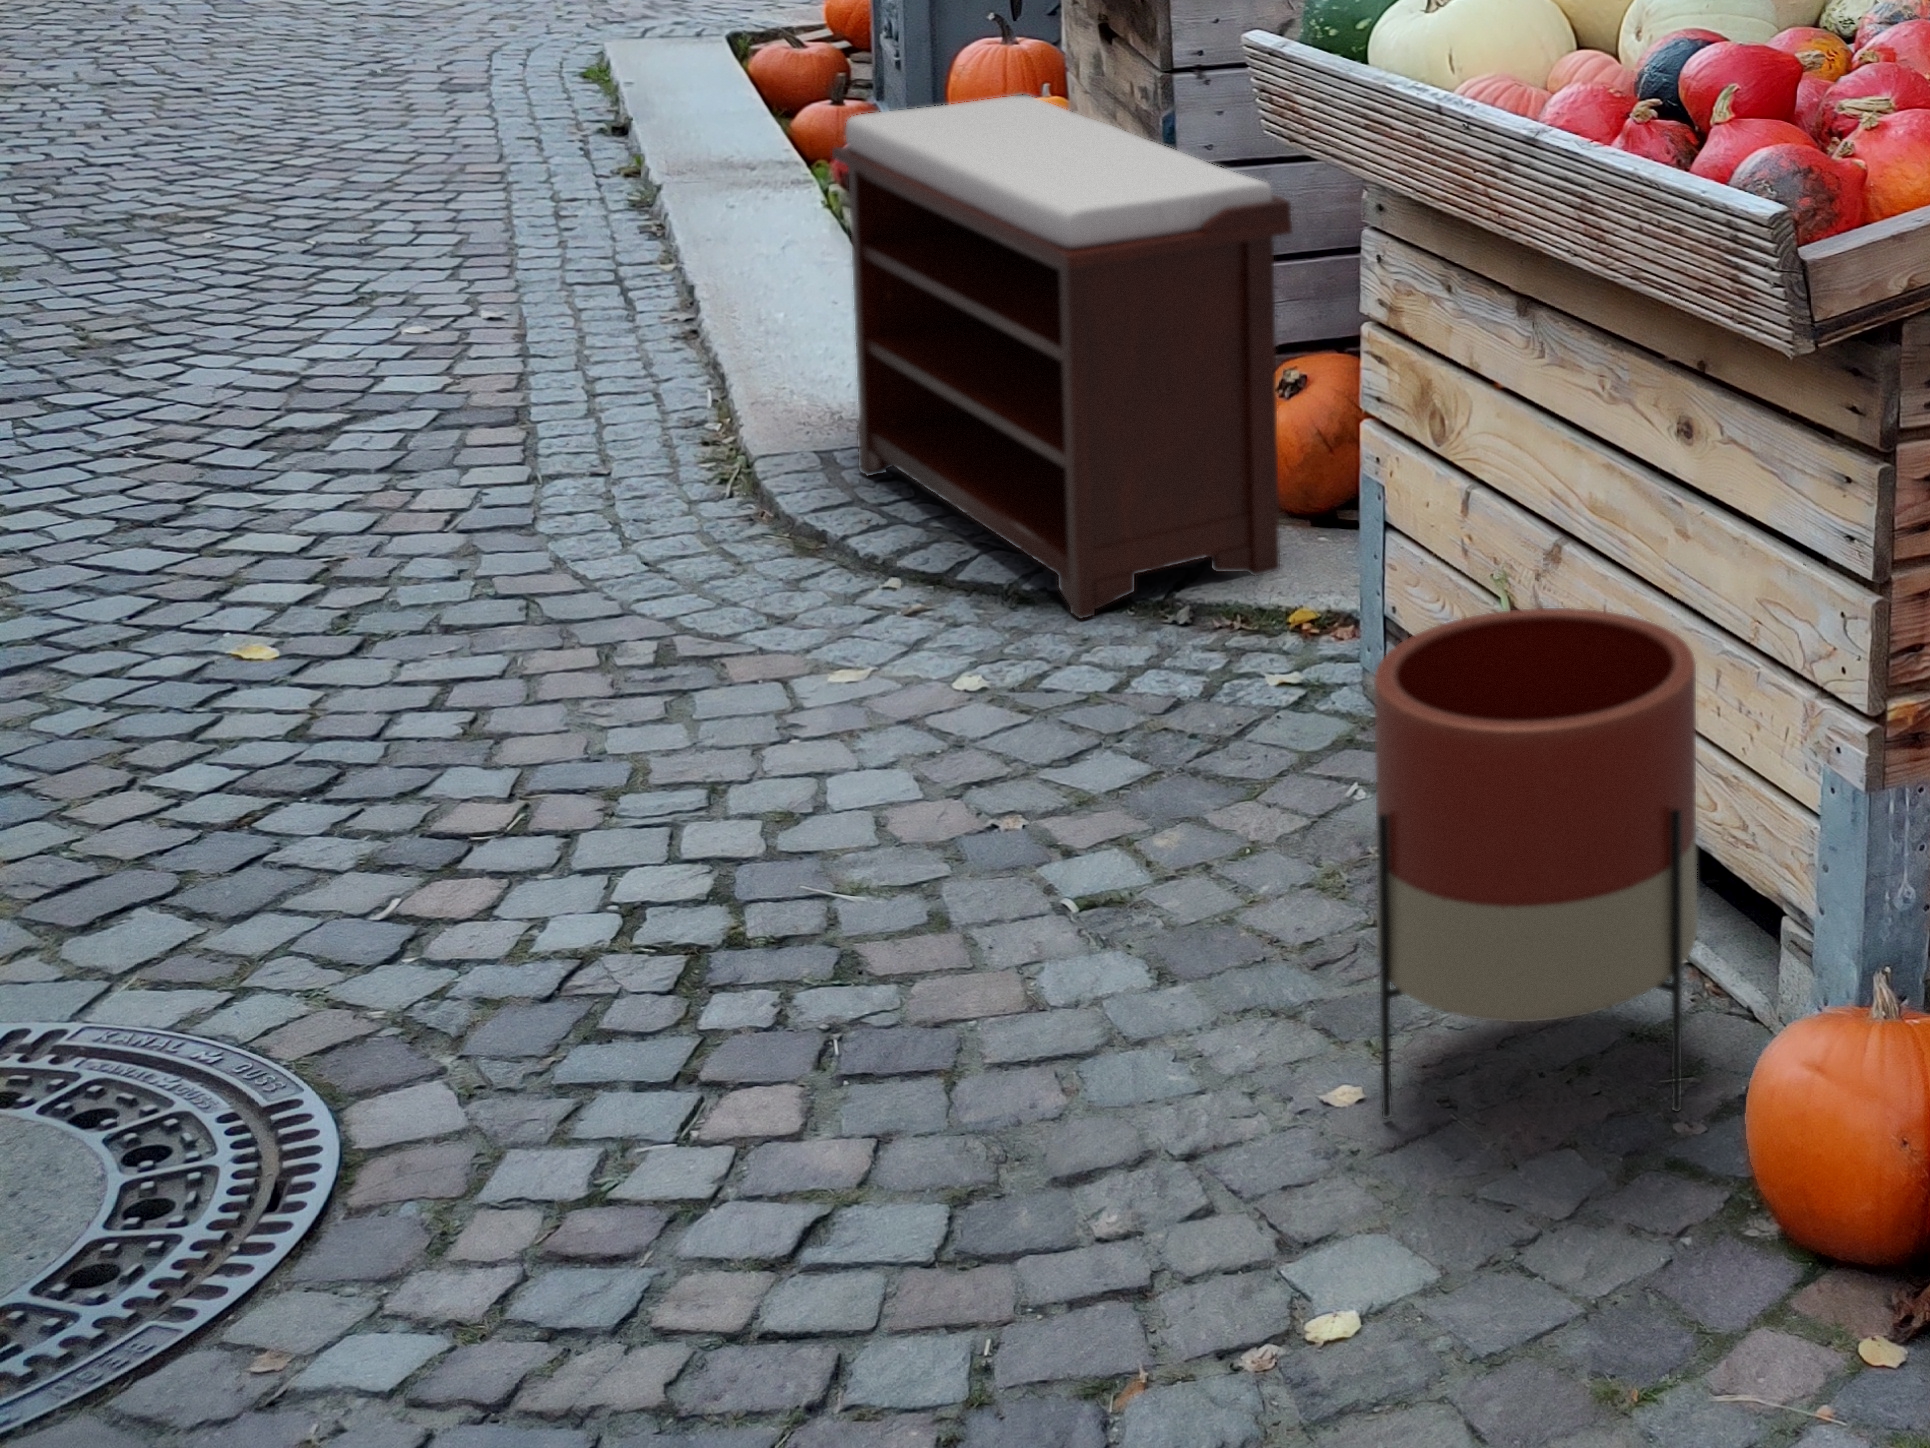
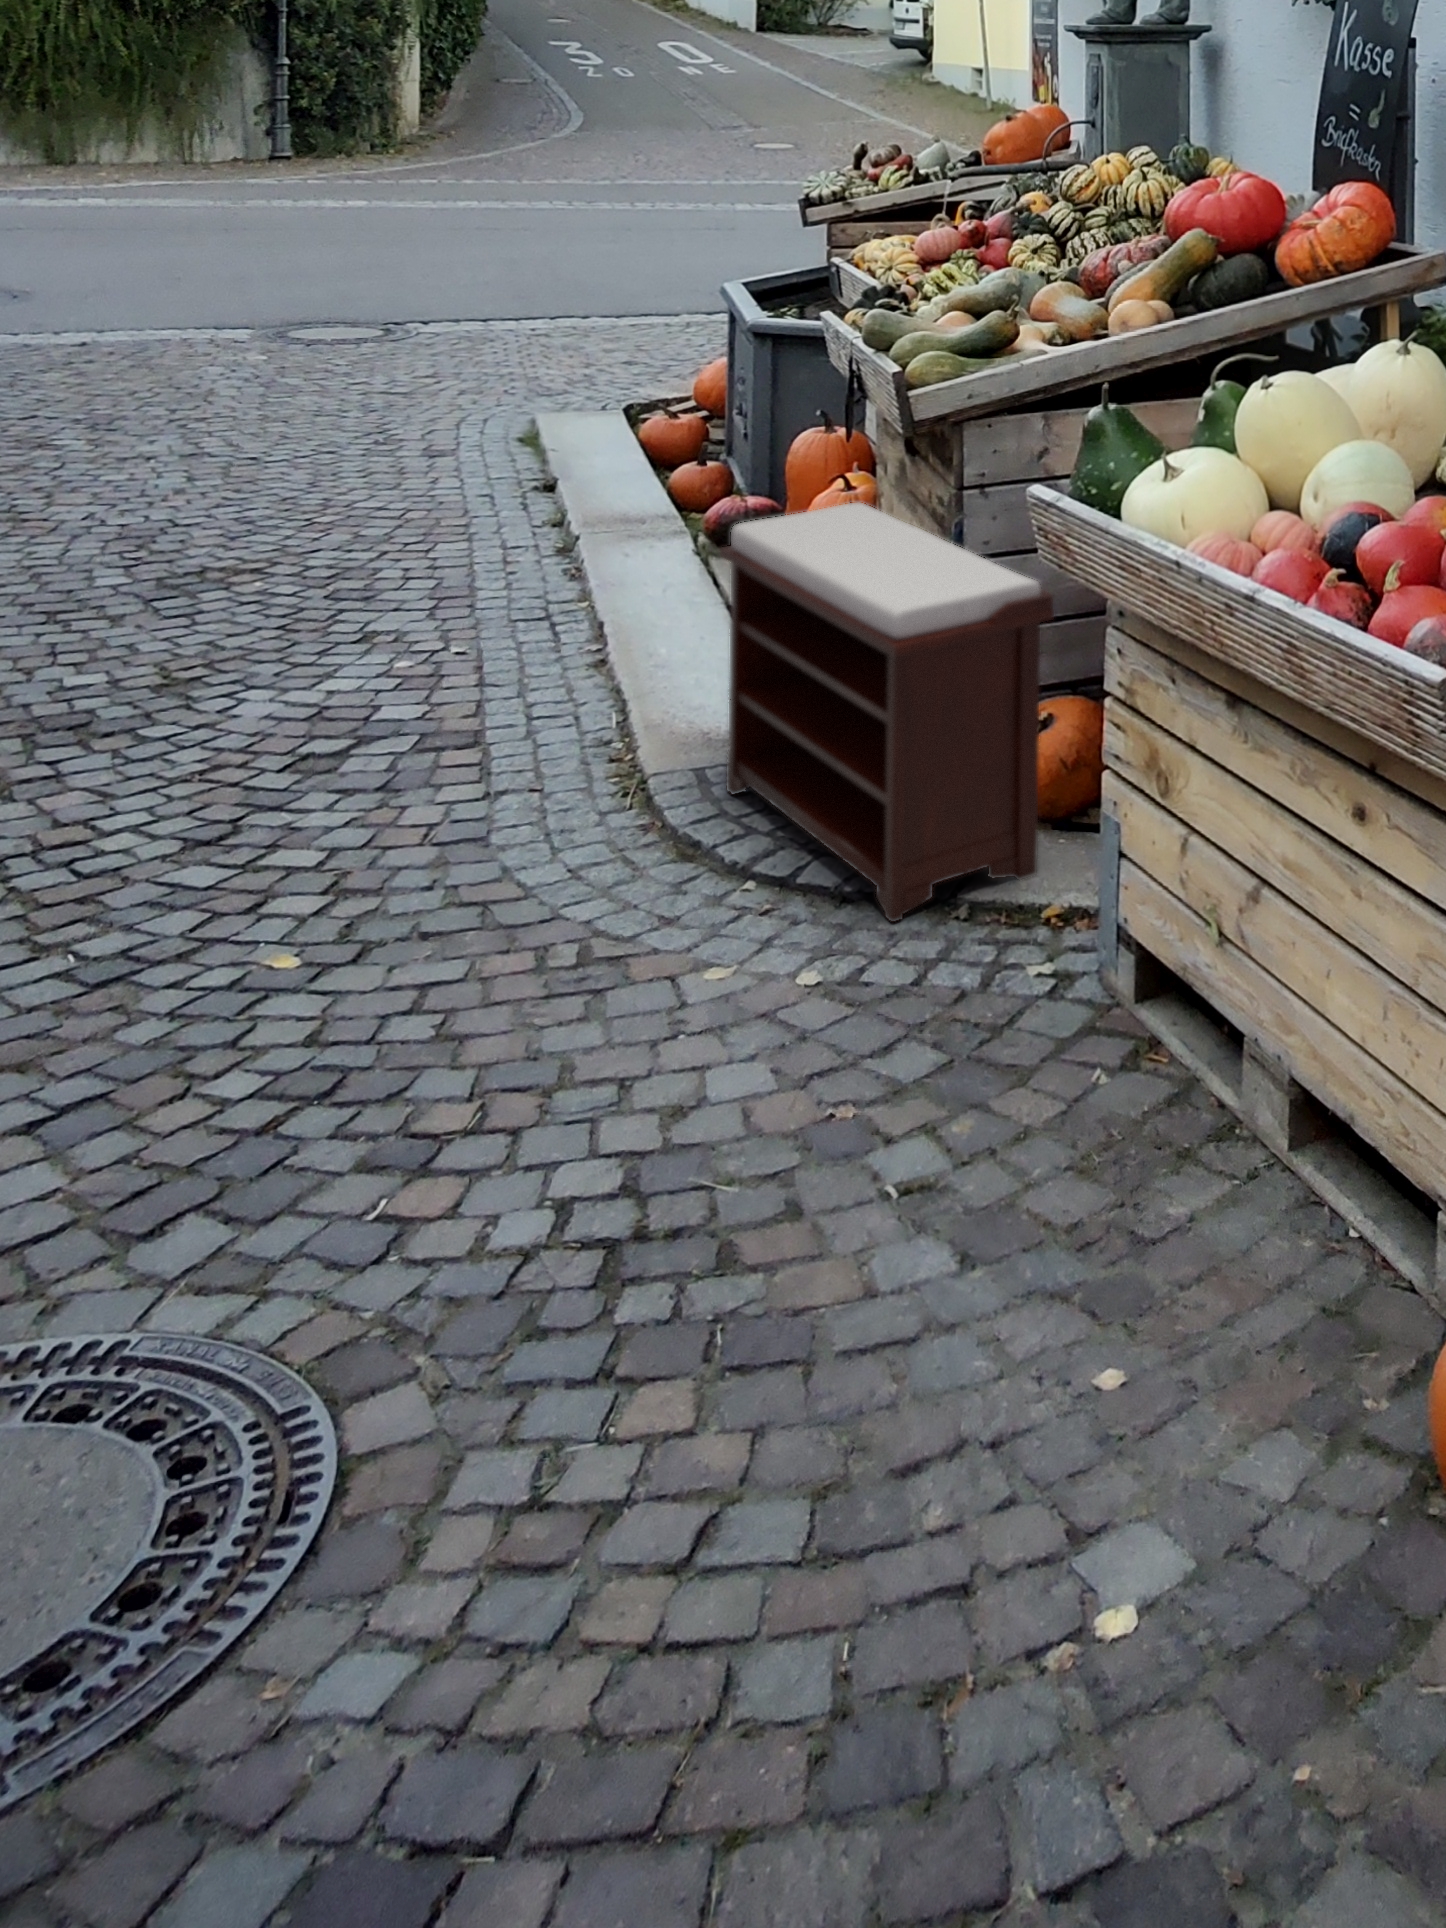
planter: present [1374,608,1698,1118] -> none [1141,962,1380,1402]

